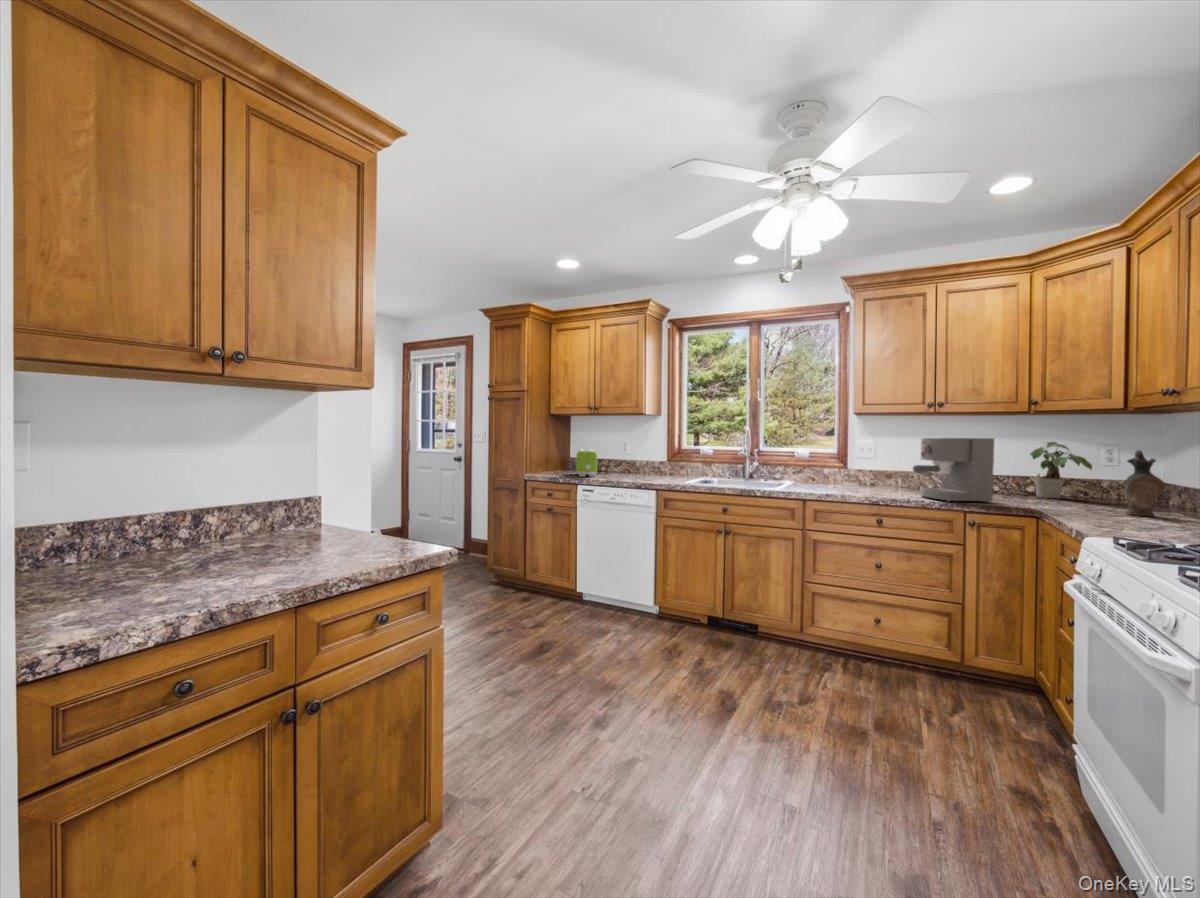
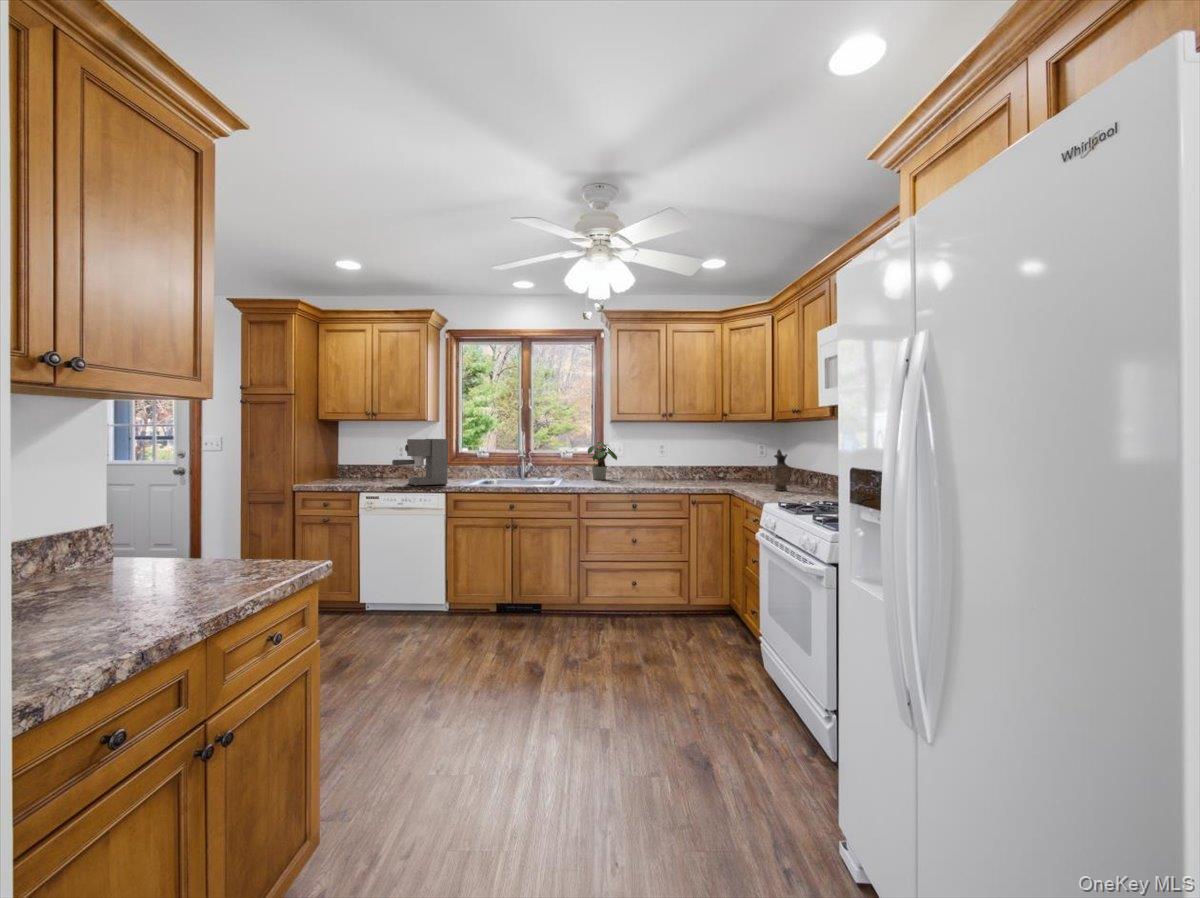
coffee maker: present [913,438,994,503] -> present [392,439,448,486]
potted plant: present [1030,442,1092,498] -> present [587,442,617,480]
toaster: present [576,449,597,476] -> none [353,455,379,483]

